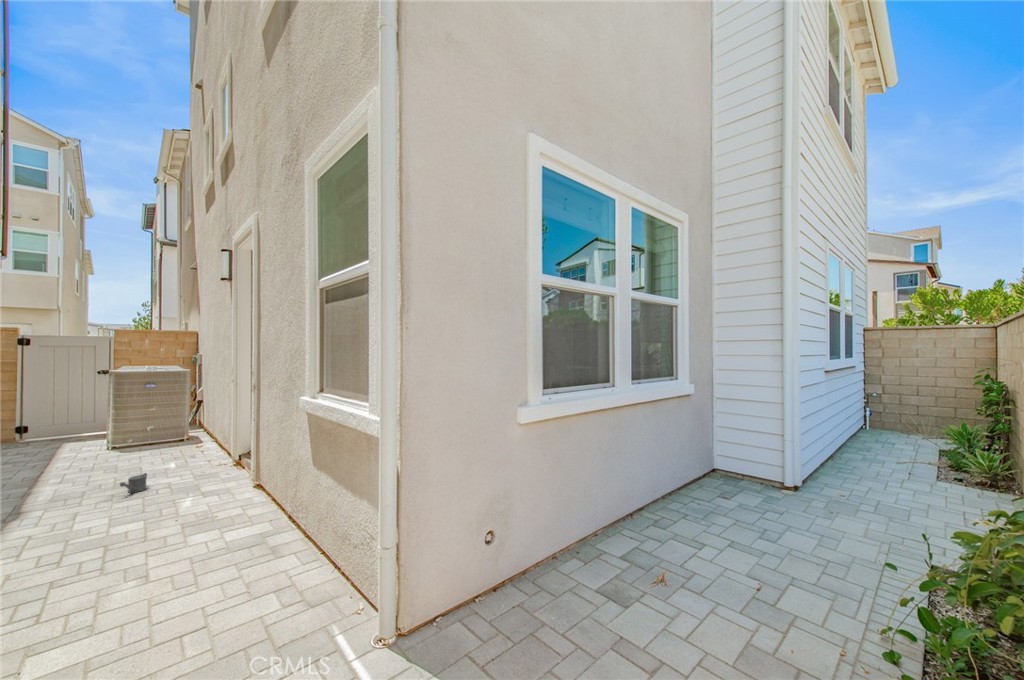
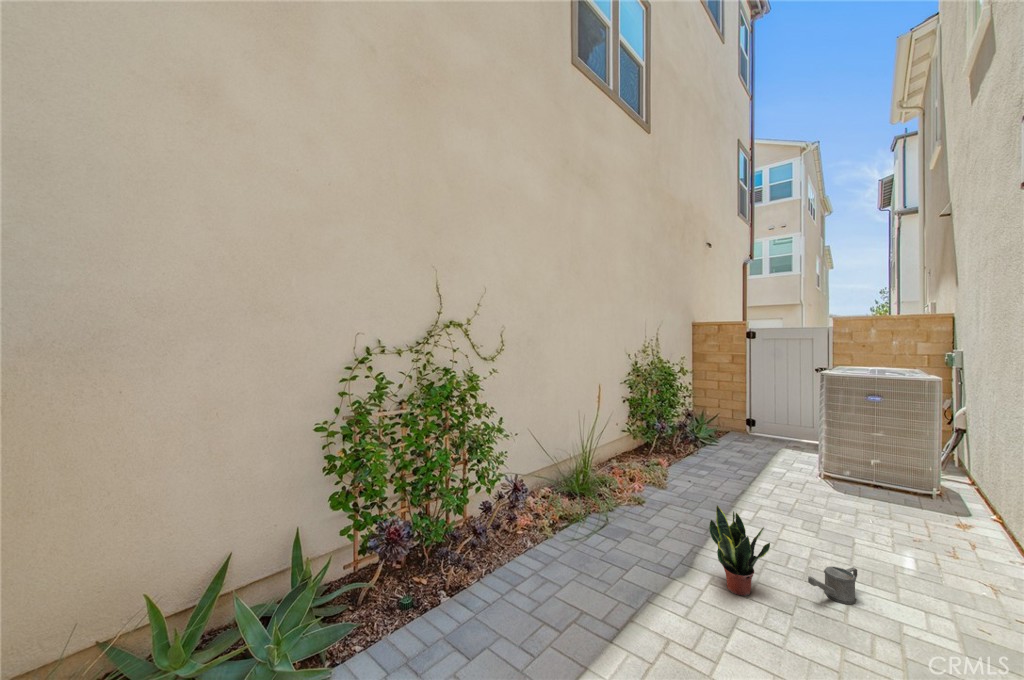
potted plant: none [42,460,95,514] -> present [709,505,770,596]

